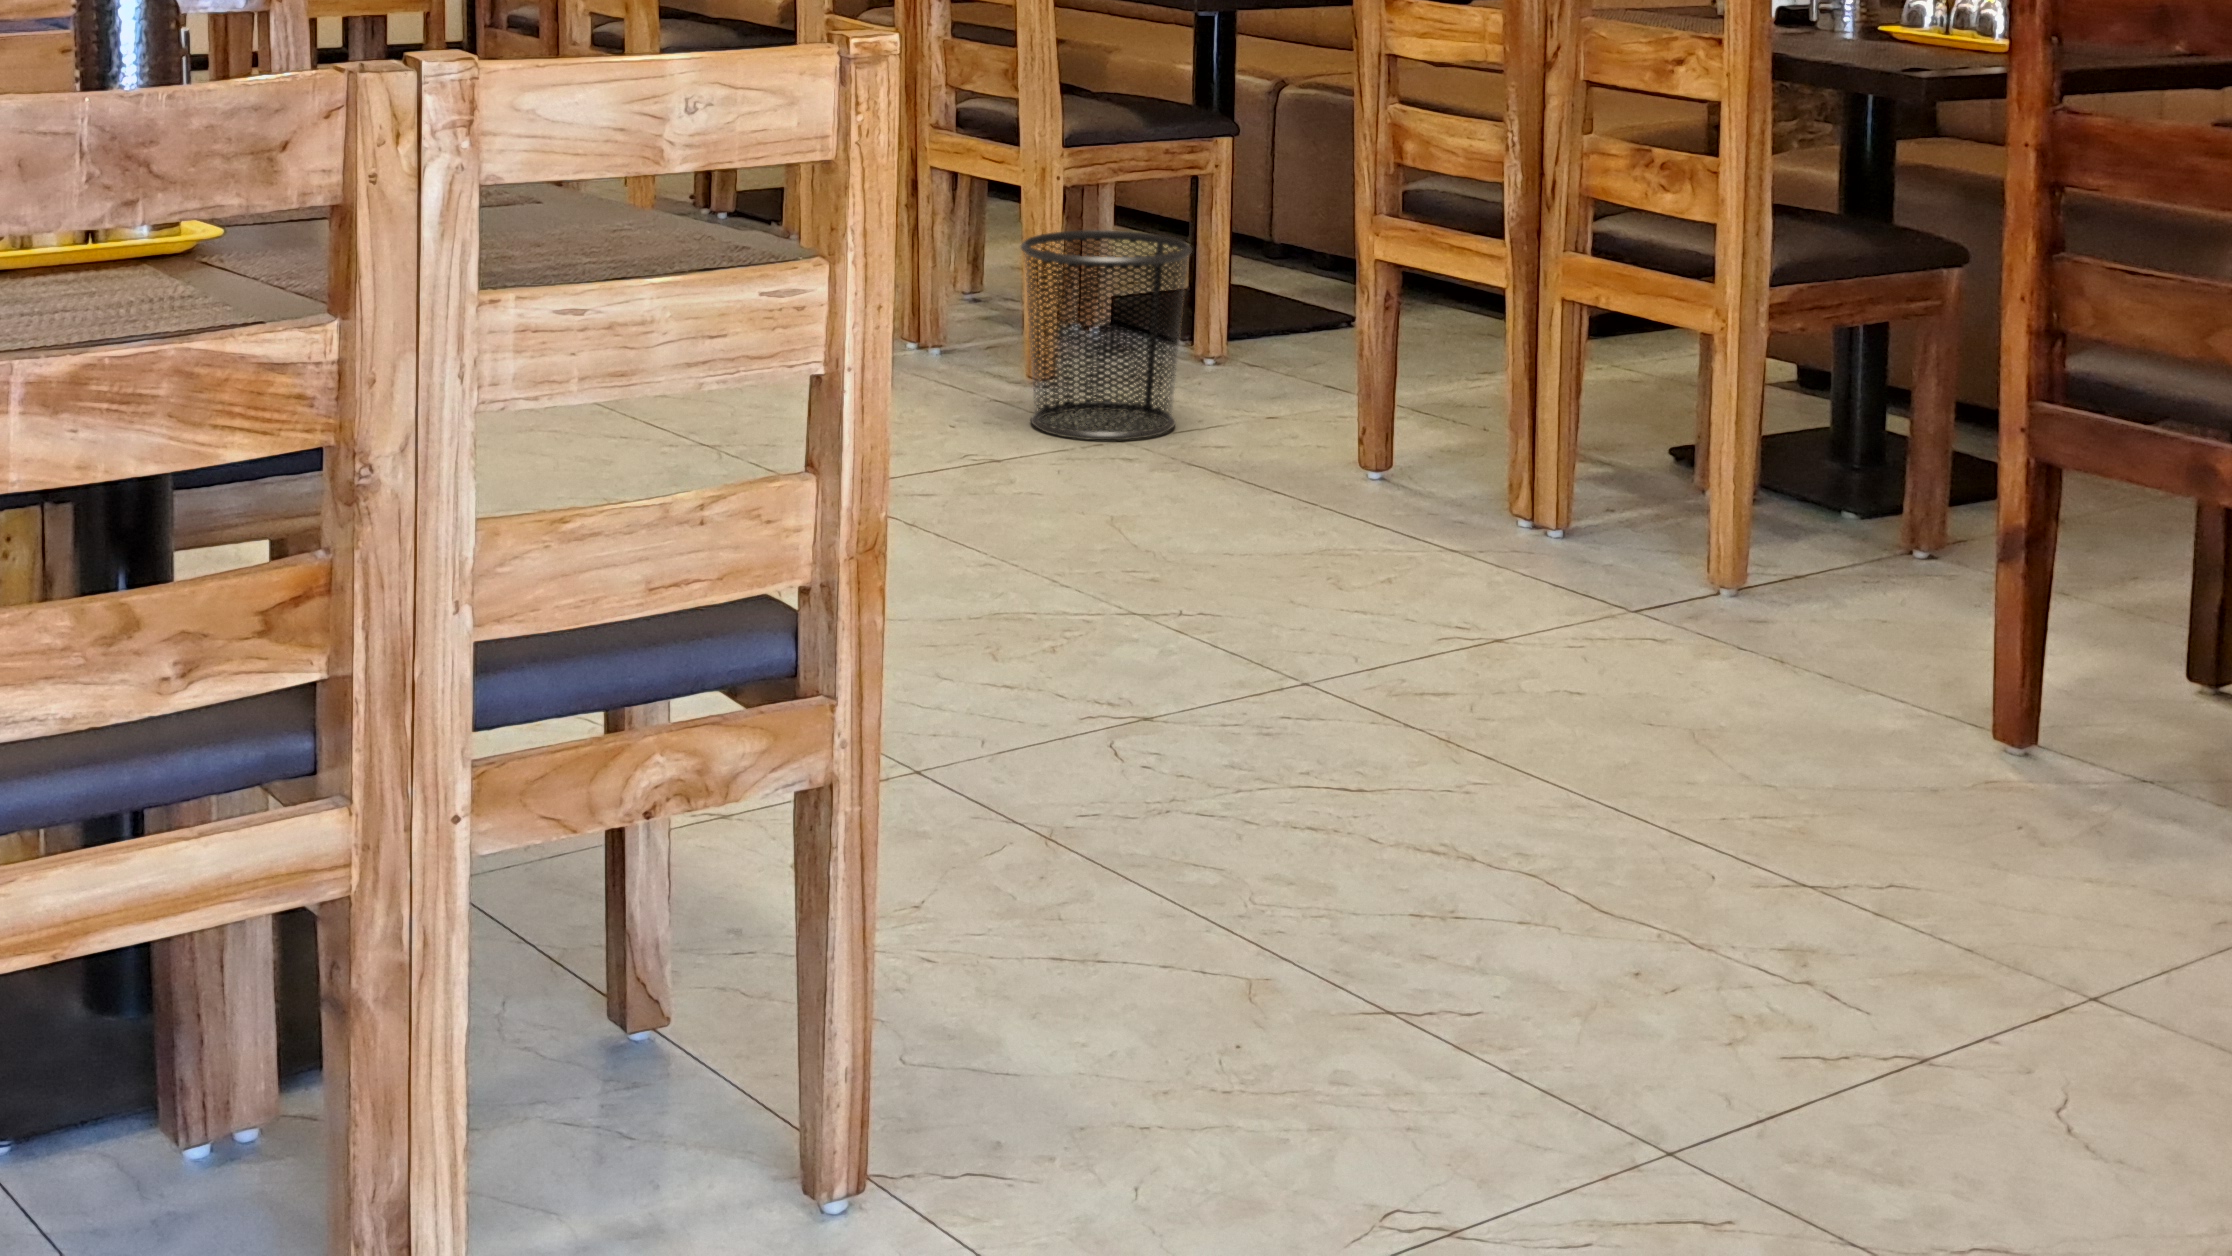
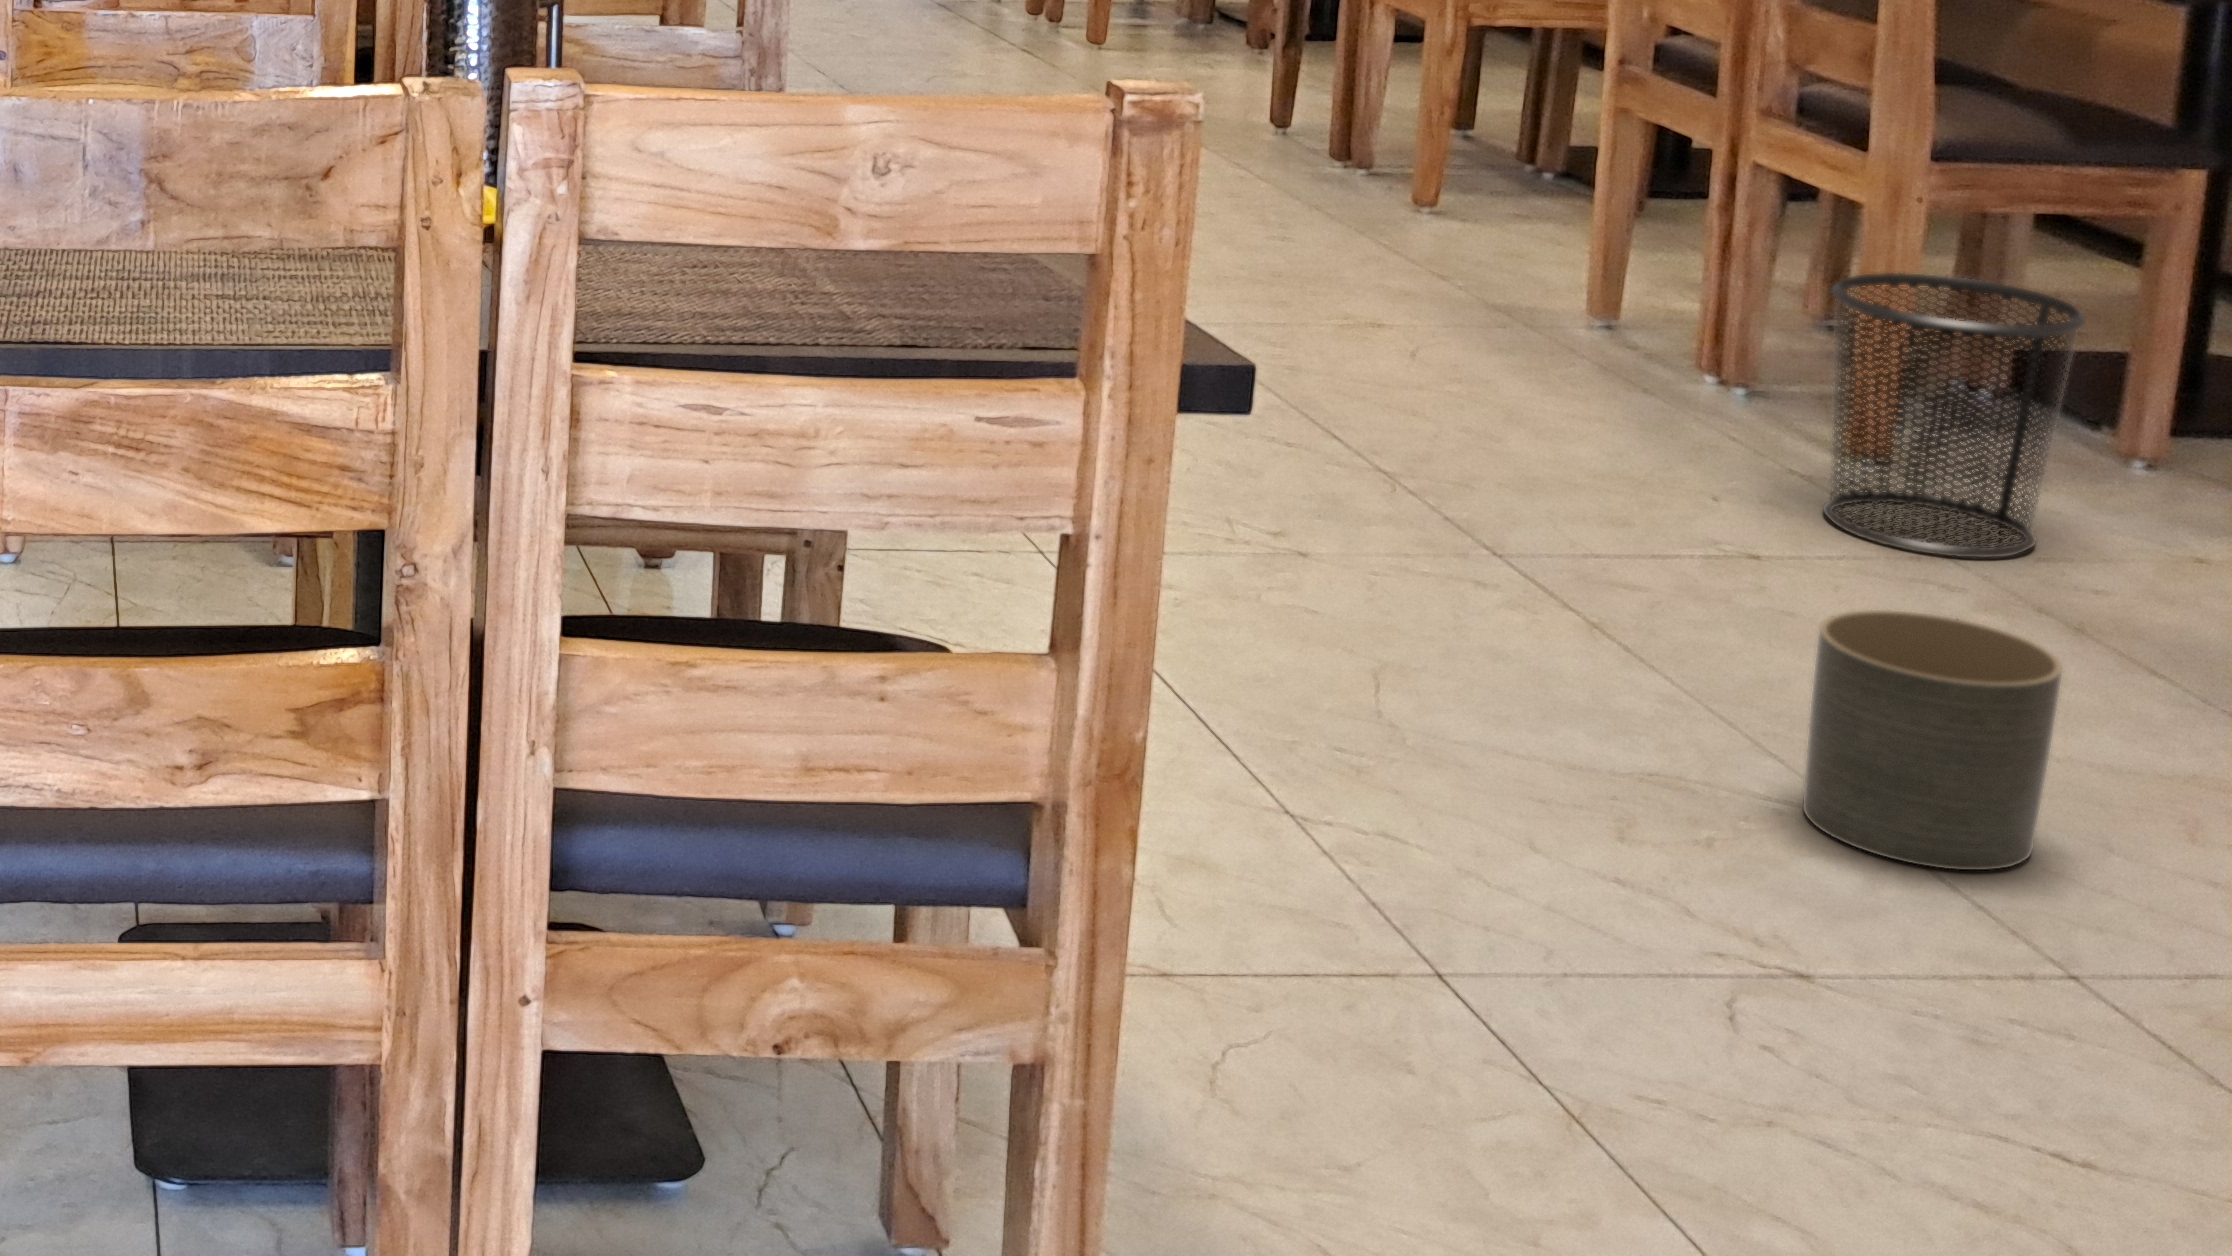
planter: none [1112,454,1271,634] -> present [1803,610,2062,870]

